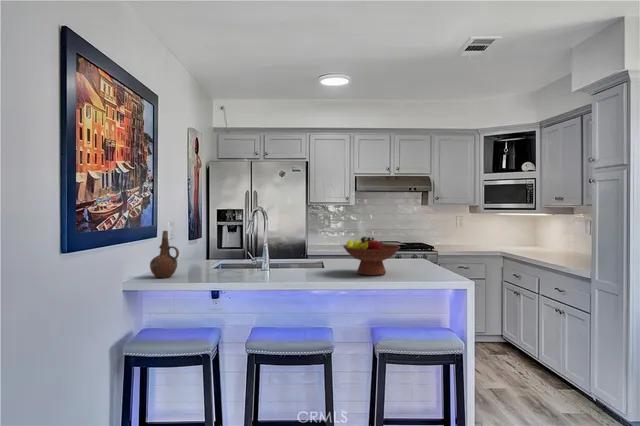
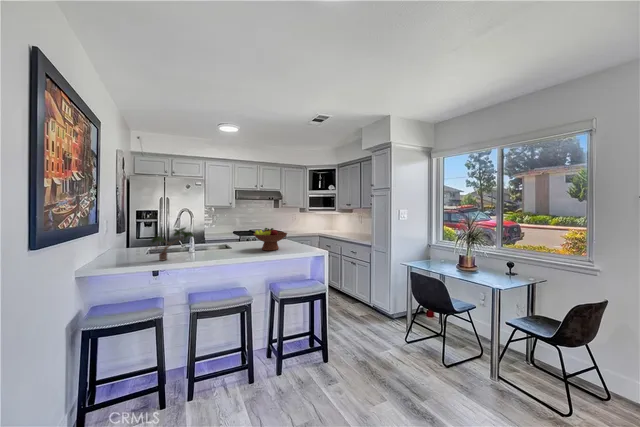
potted plant: none [192,230,260,277] -> present [151,227,194,261]
ceramic pitcher: present [150,231,179,278] -> none [100,228,128,265]

